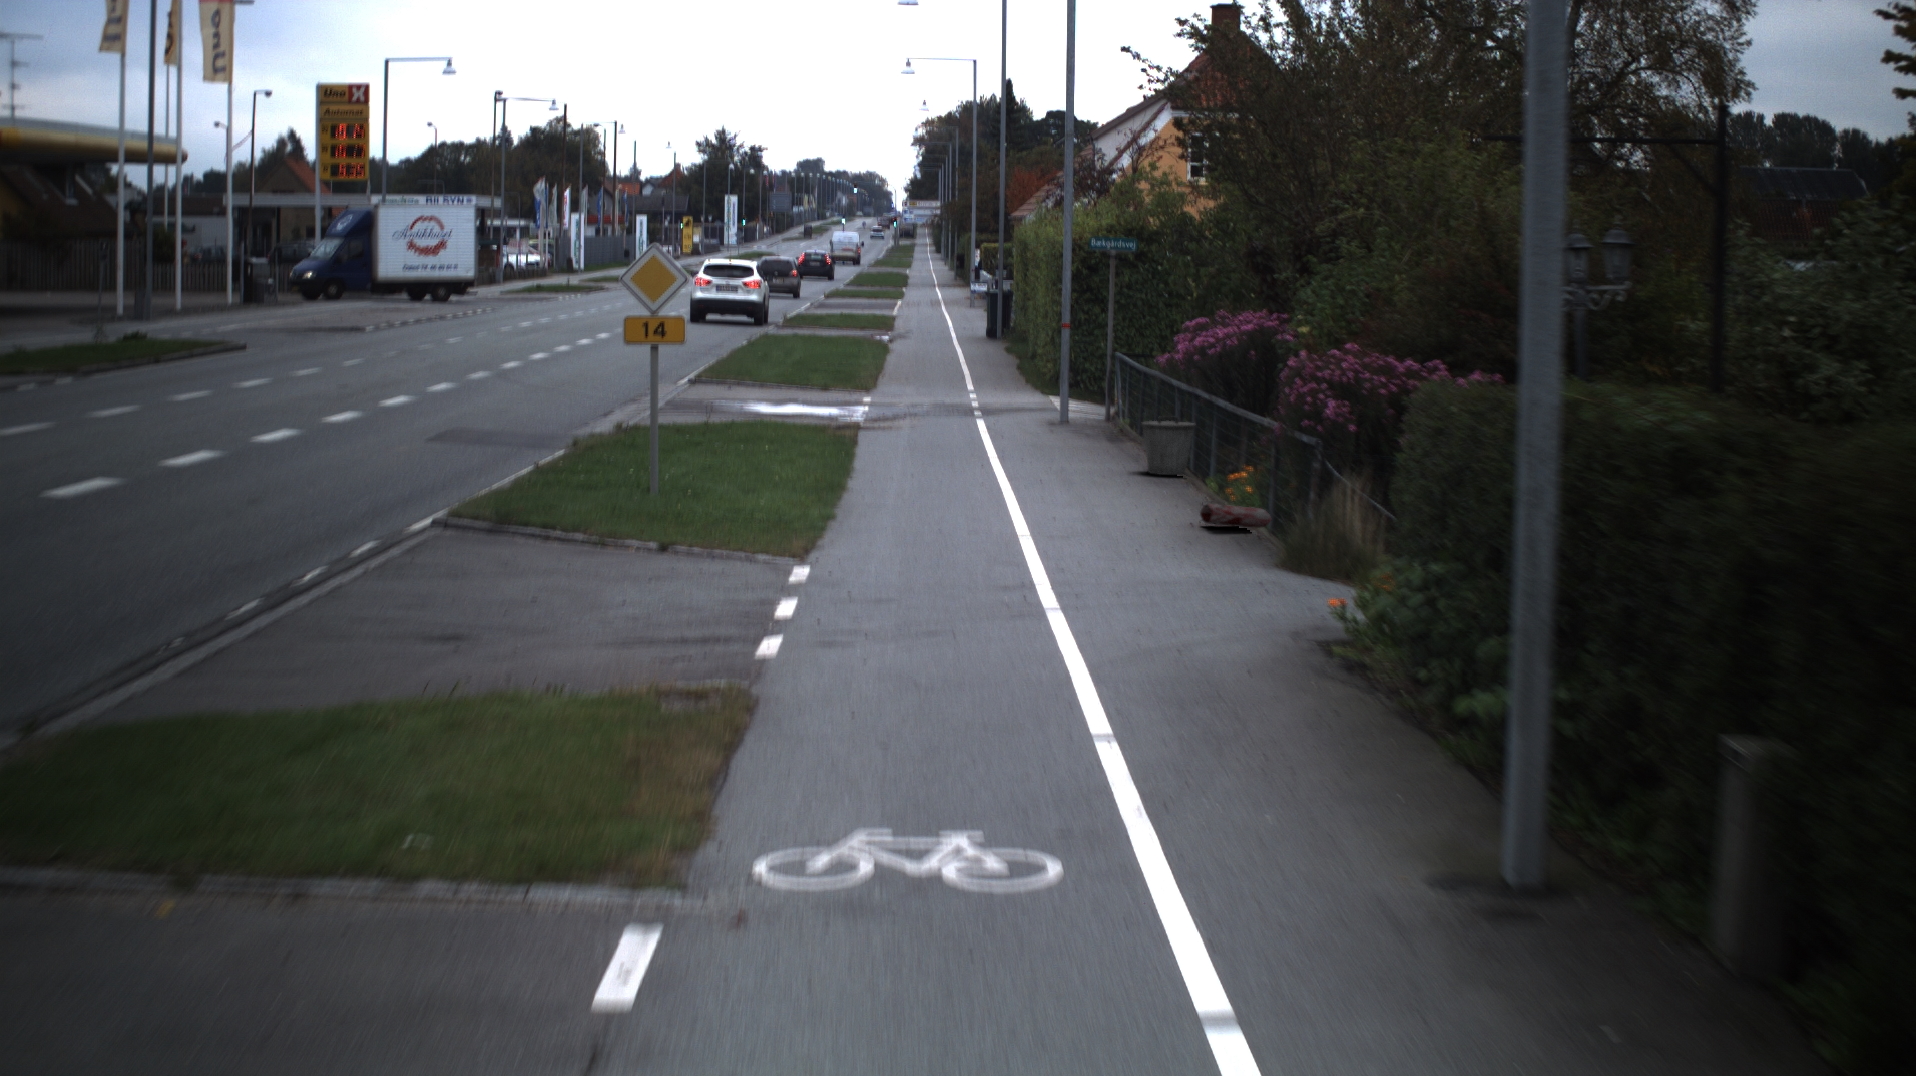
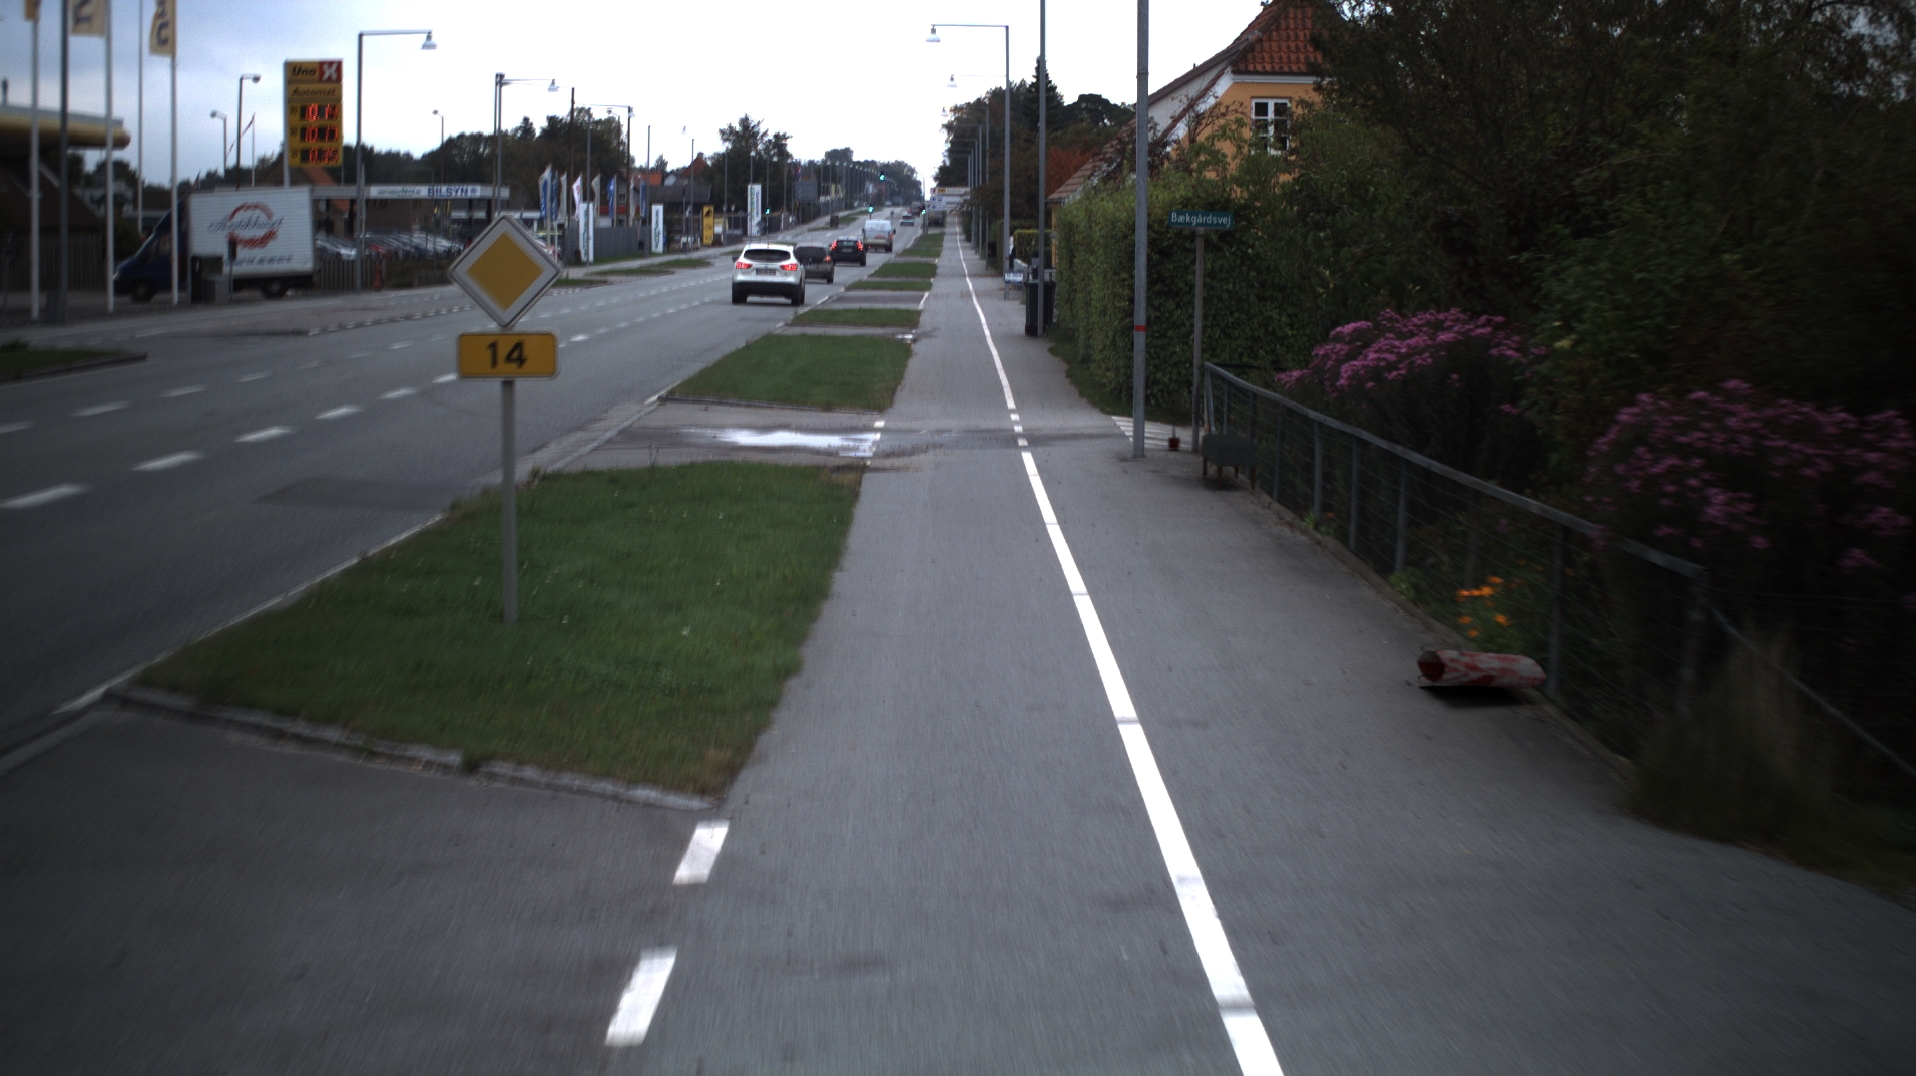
potted tree: none [1083,368,1111,419] -> present [1165,385,1196,450]
bench: none [1107,402,1146,442] -> present [1202,434,1259,490]
trash can: present [1141,416,1195,475] -> none [1274,470,1355,558]

